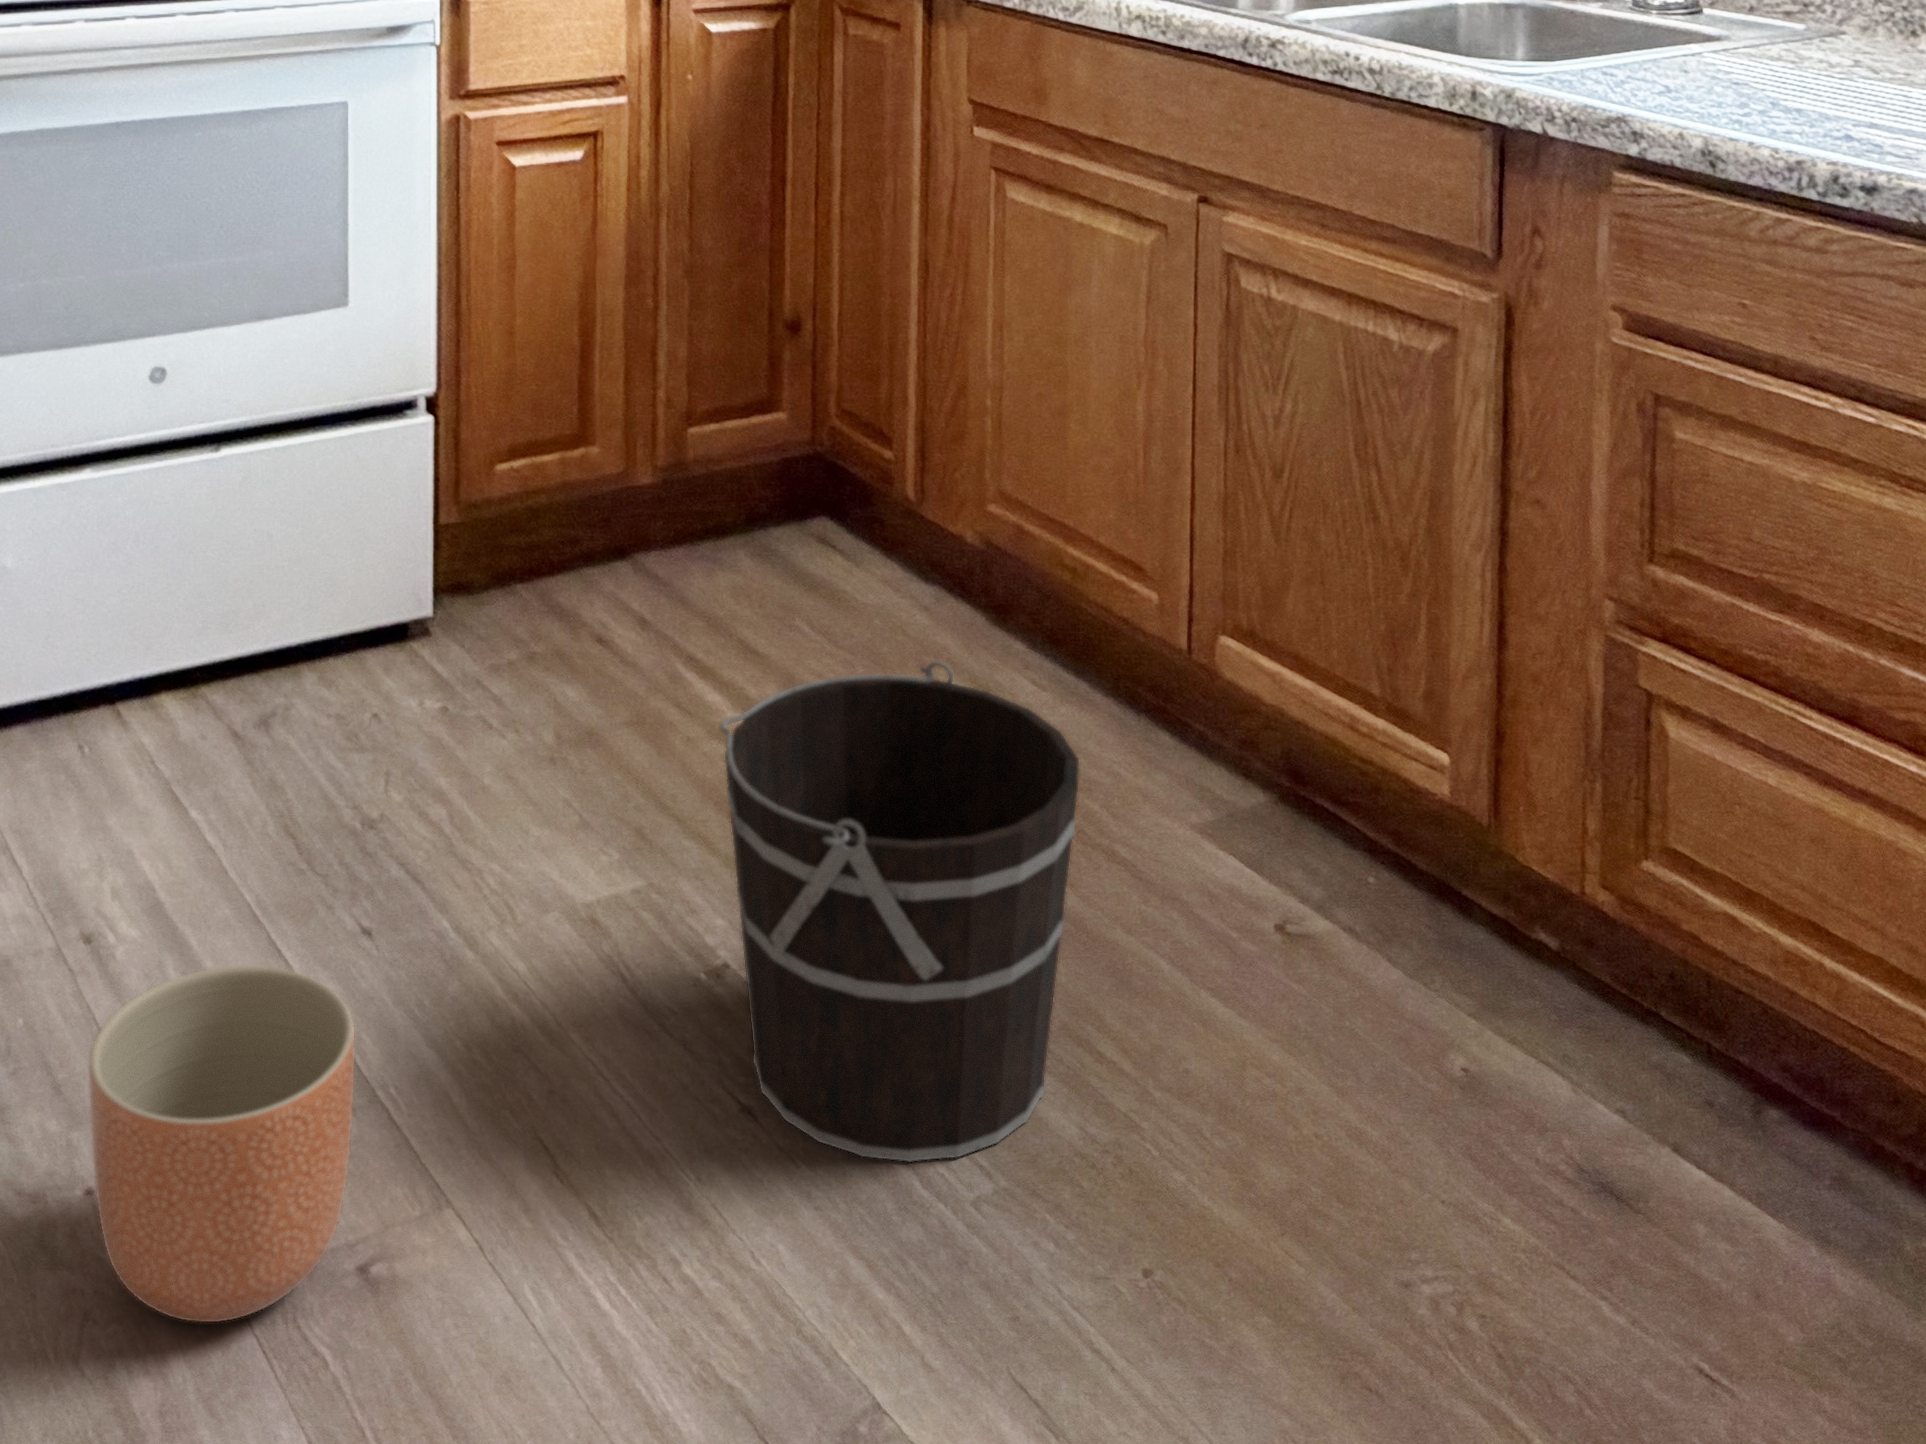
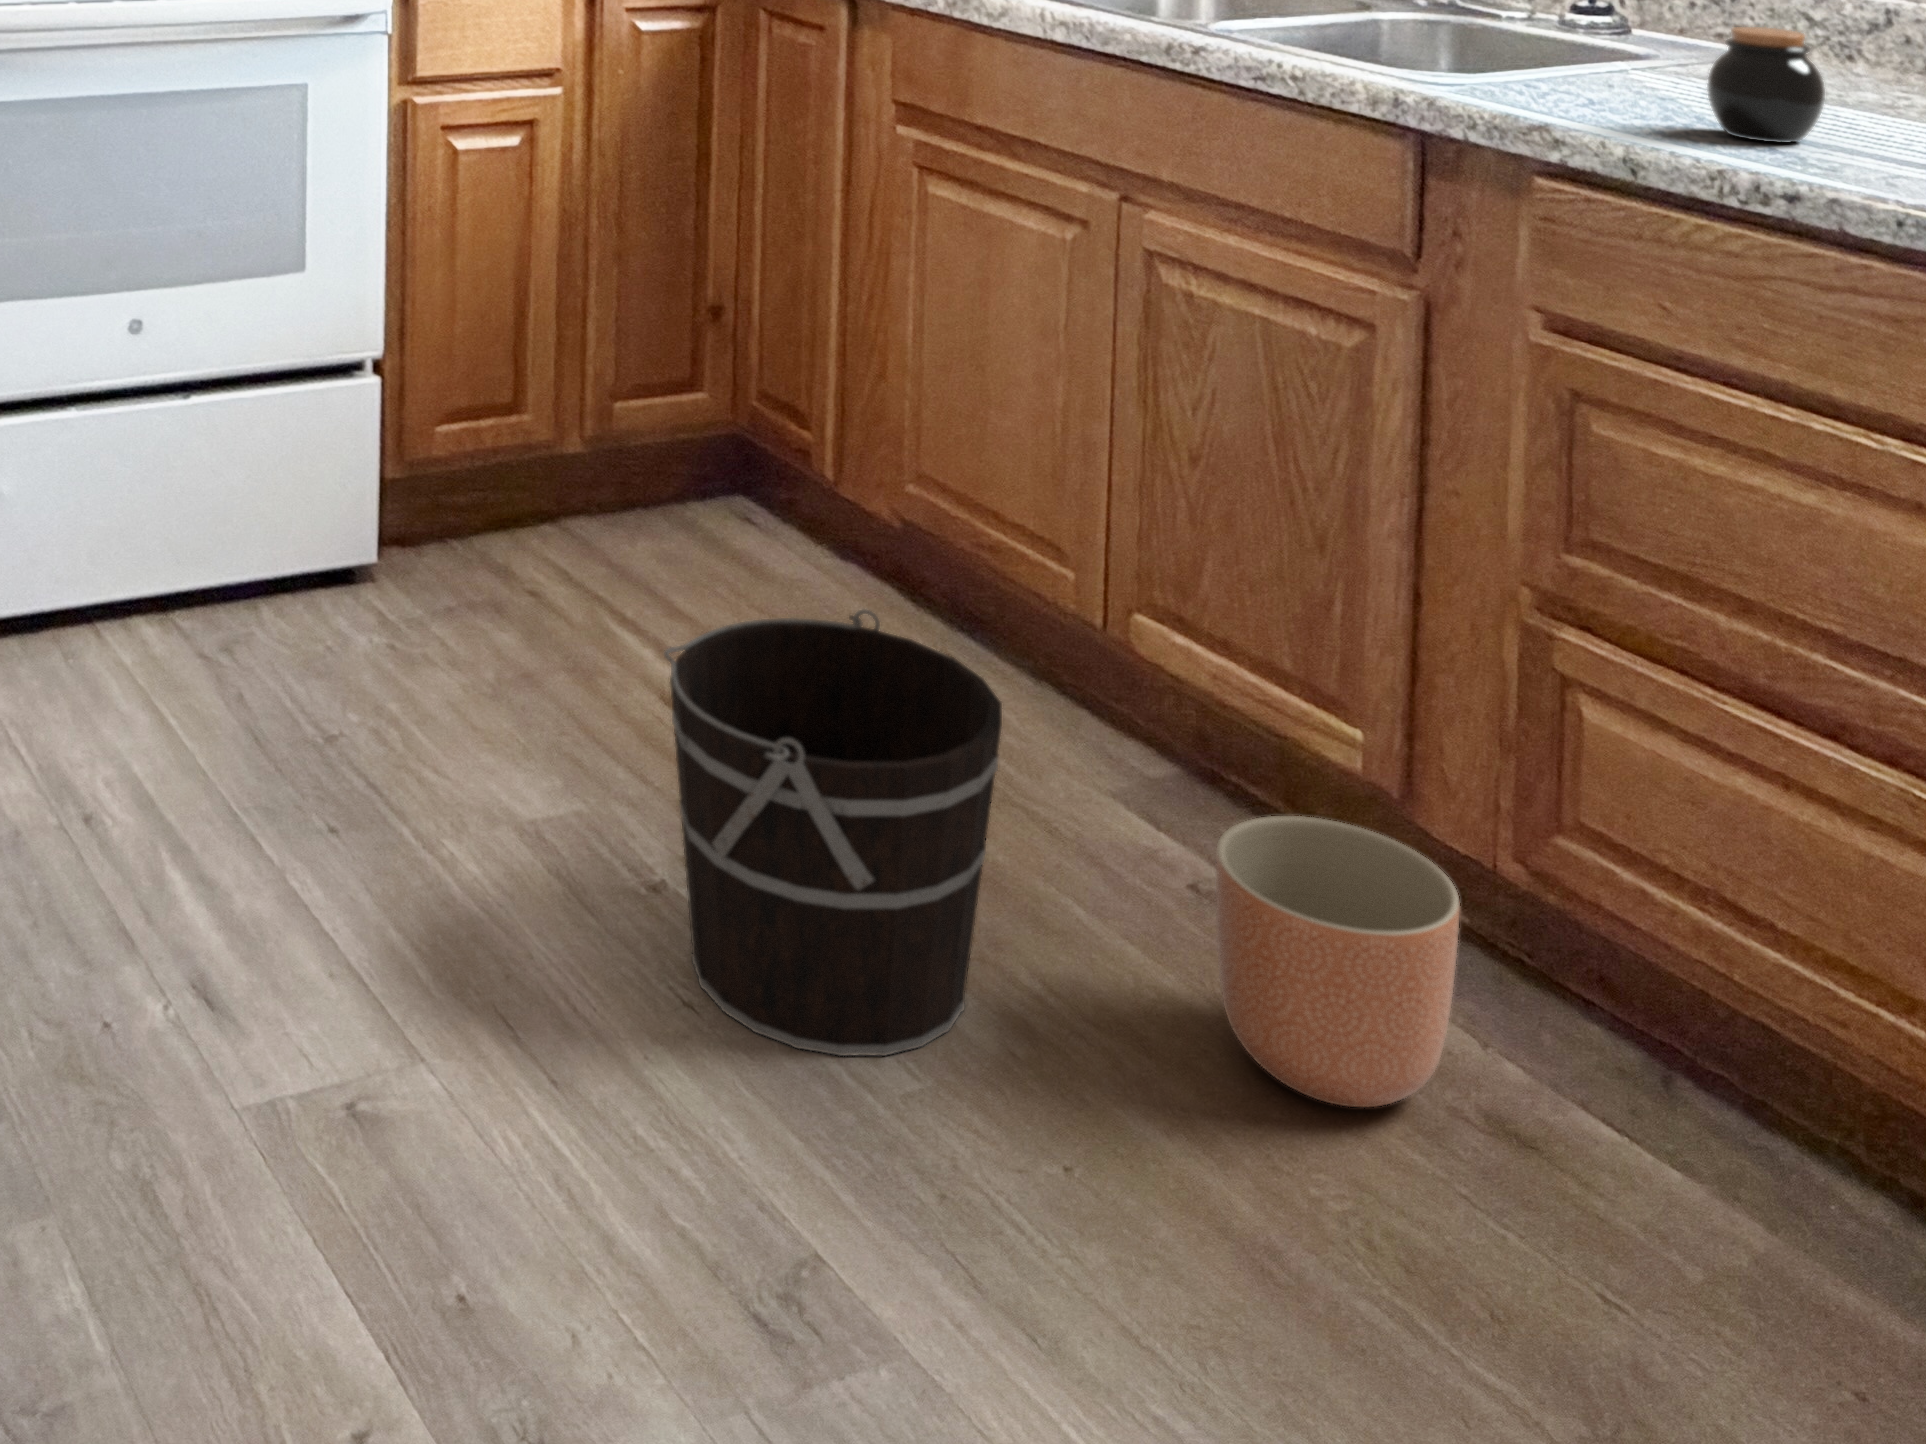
jar: none [1783,8,1898,128] -> present [1707,27,1825,143]
planter: present [89,966,354,1322] -> present [1216,816,1460,1107]

